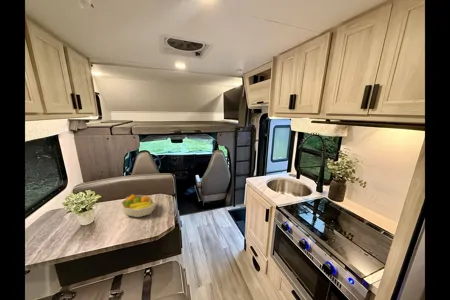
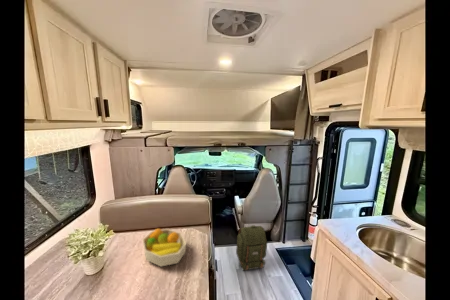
backpack: none [196,194,220,228] -> present [236,225,267,270]

